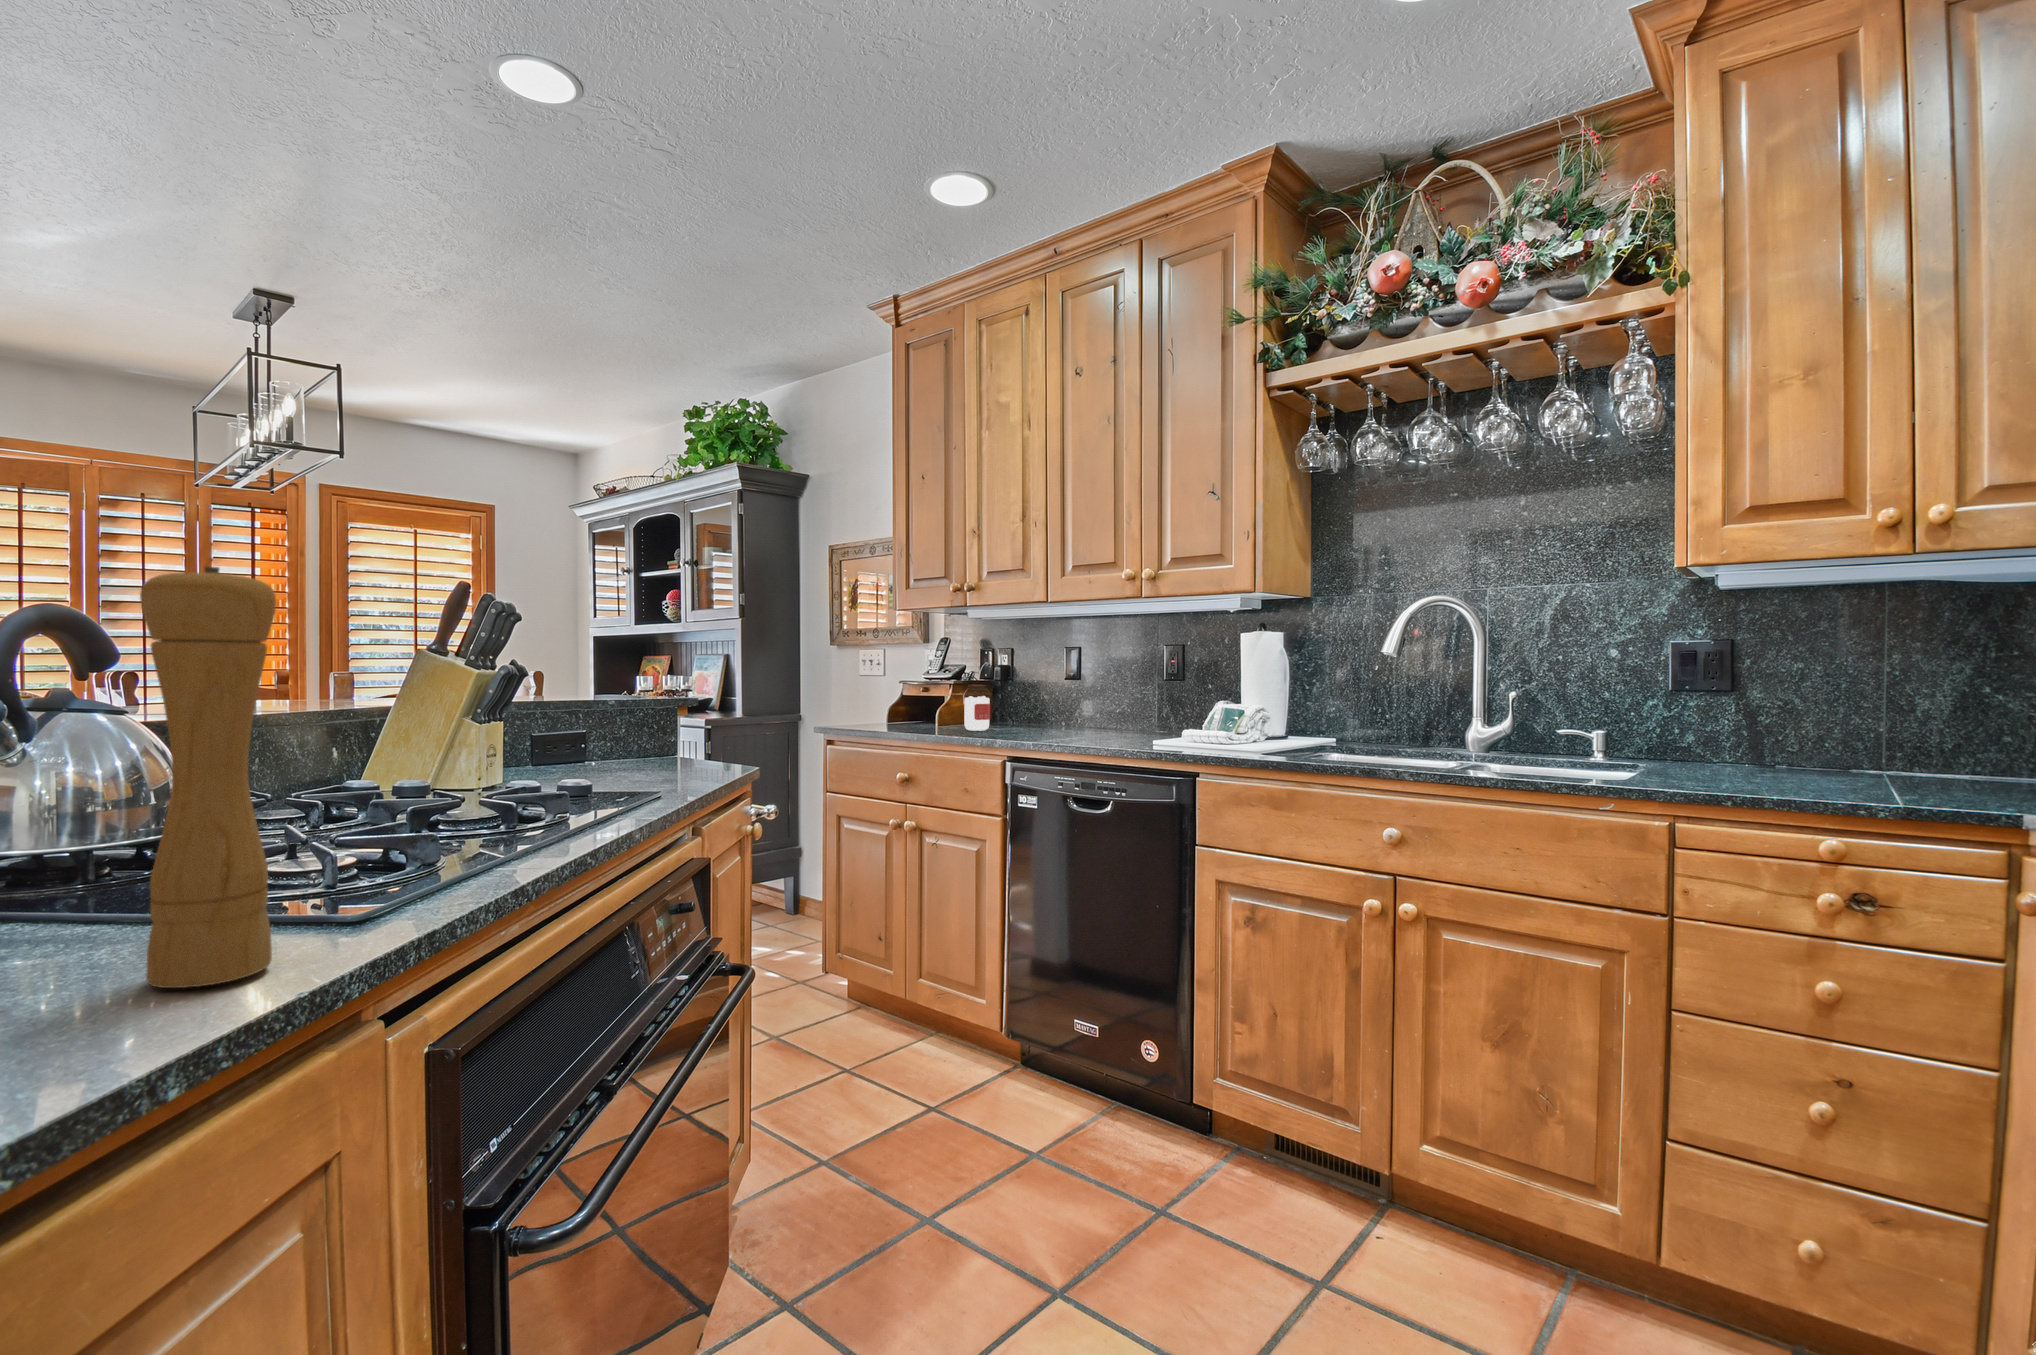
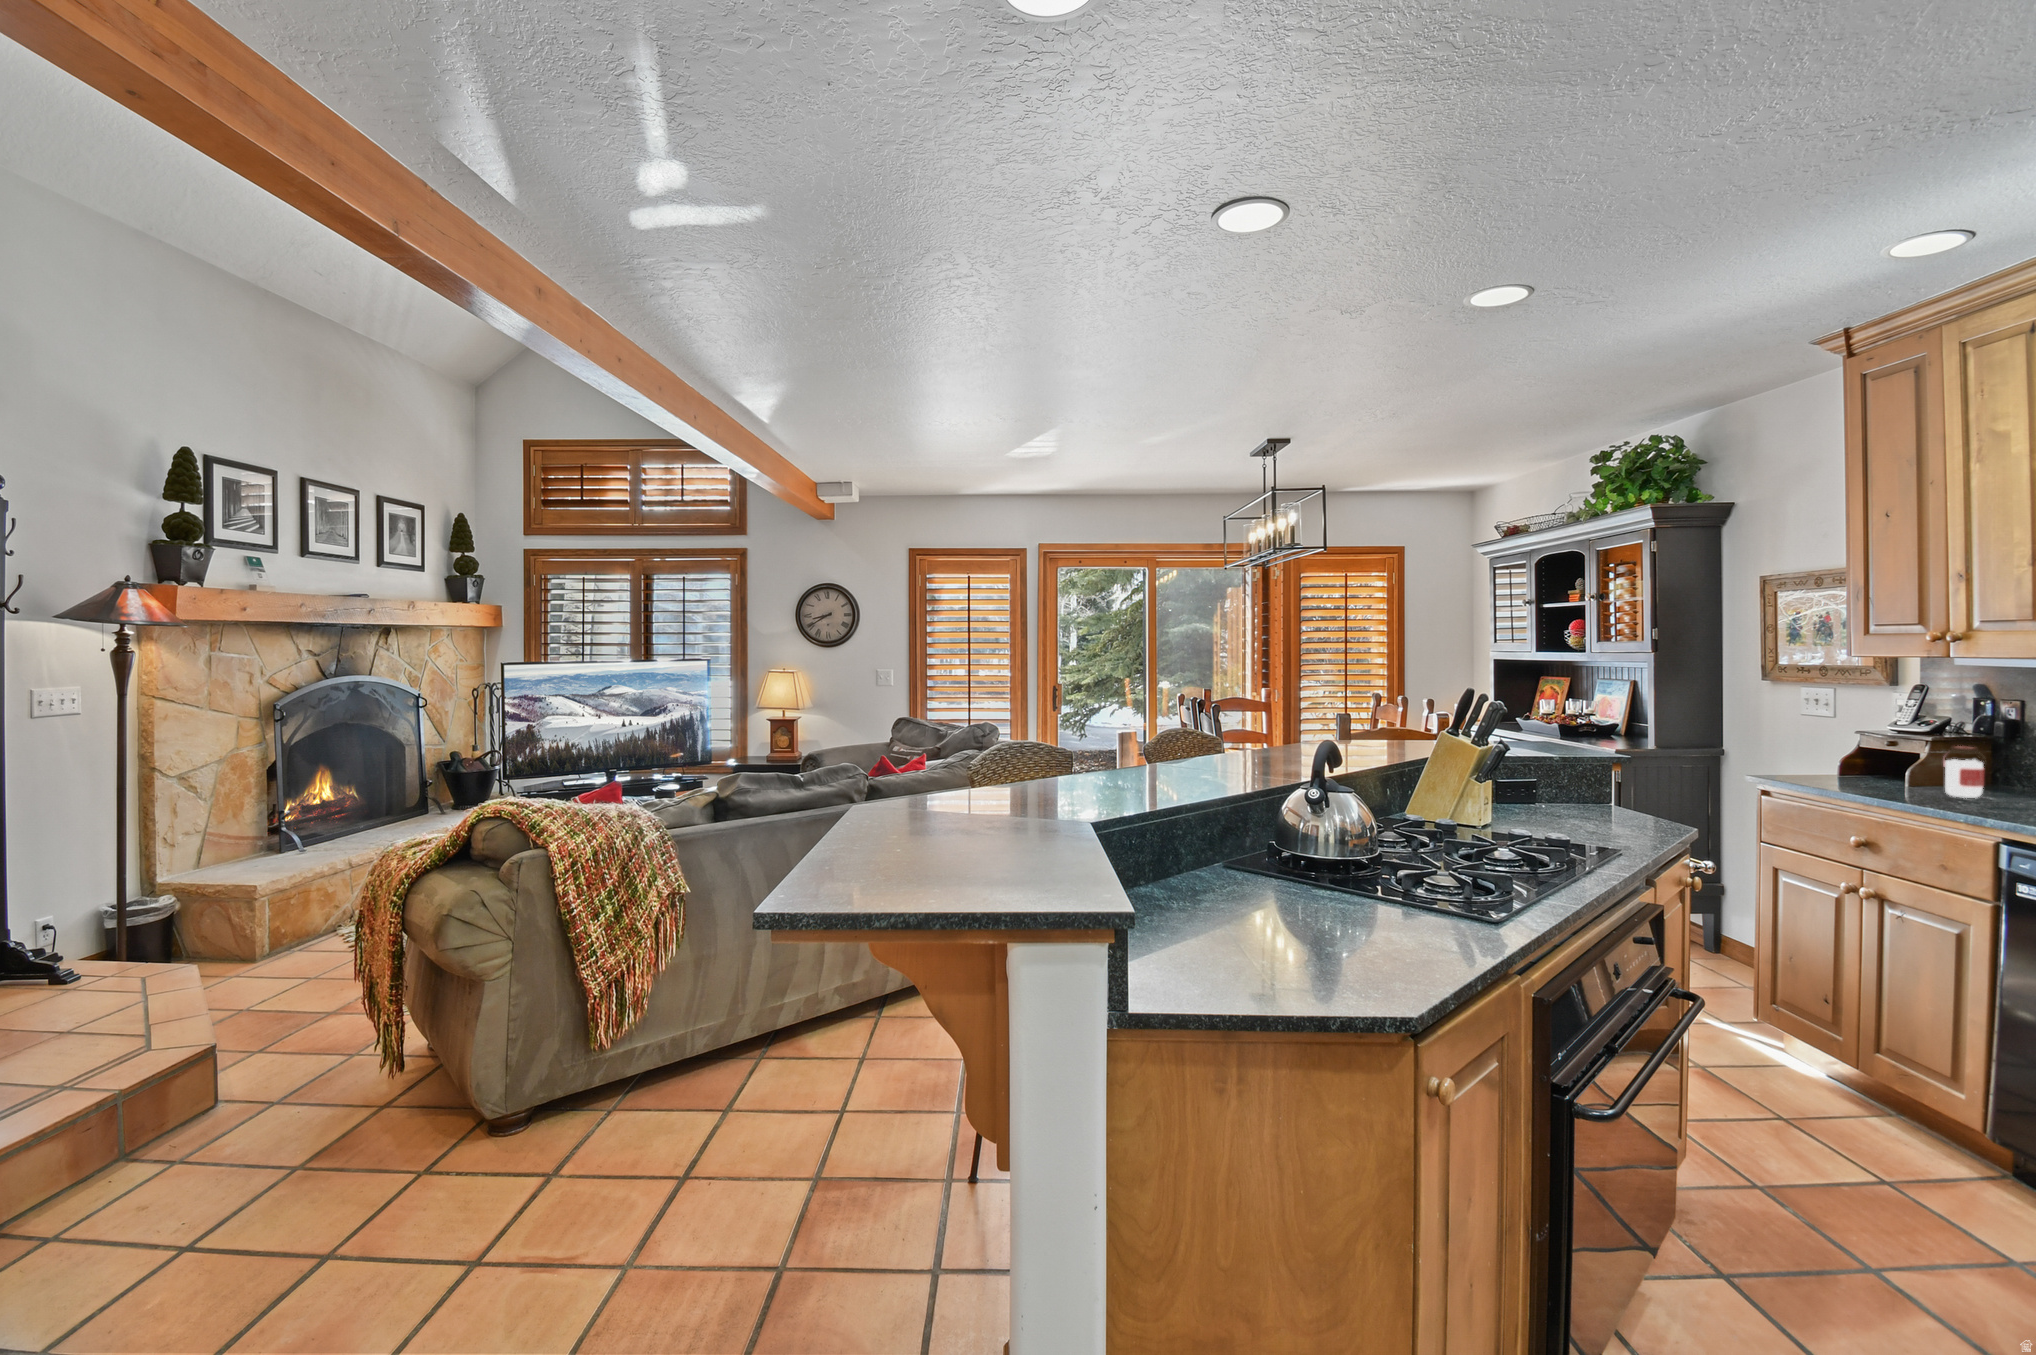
pepper mill: present [140,567,276,988] -> none [1427,757,1477,944]

